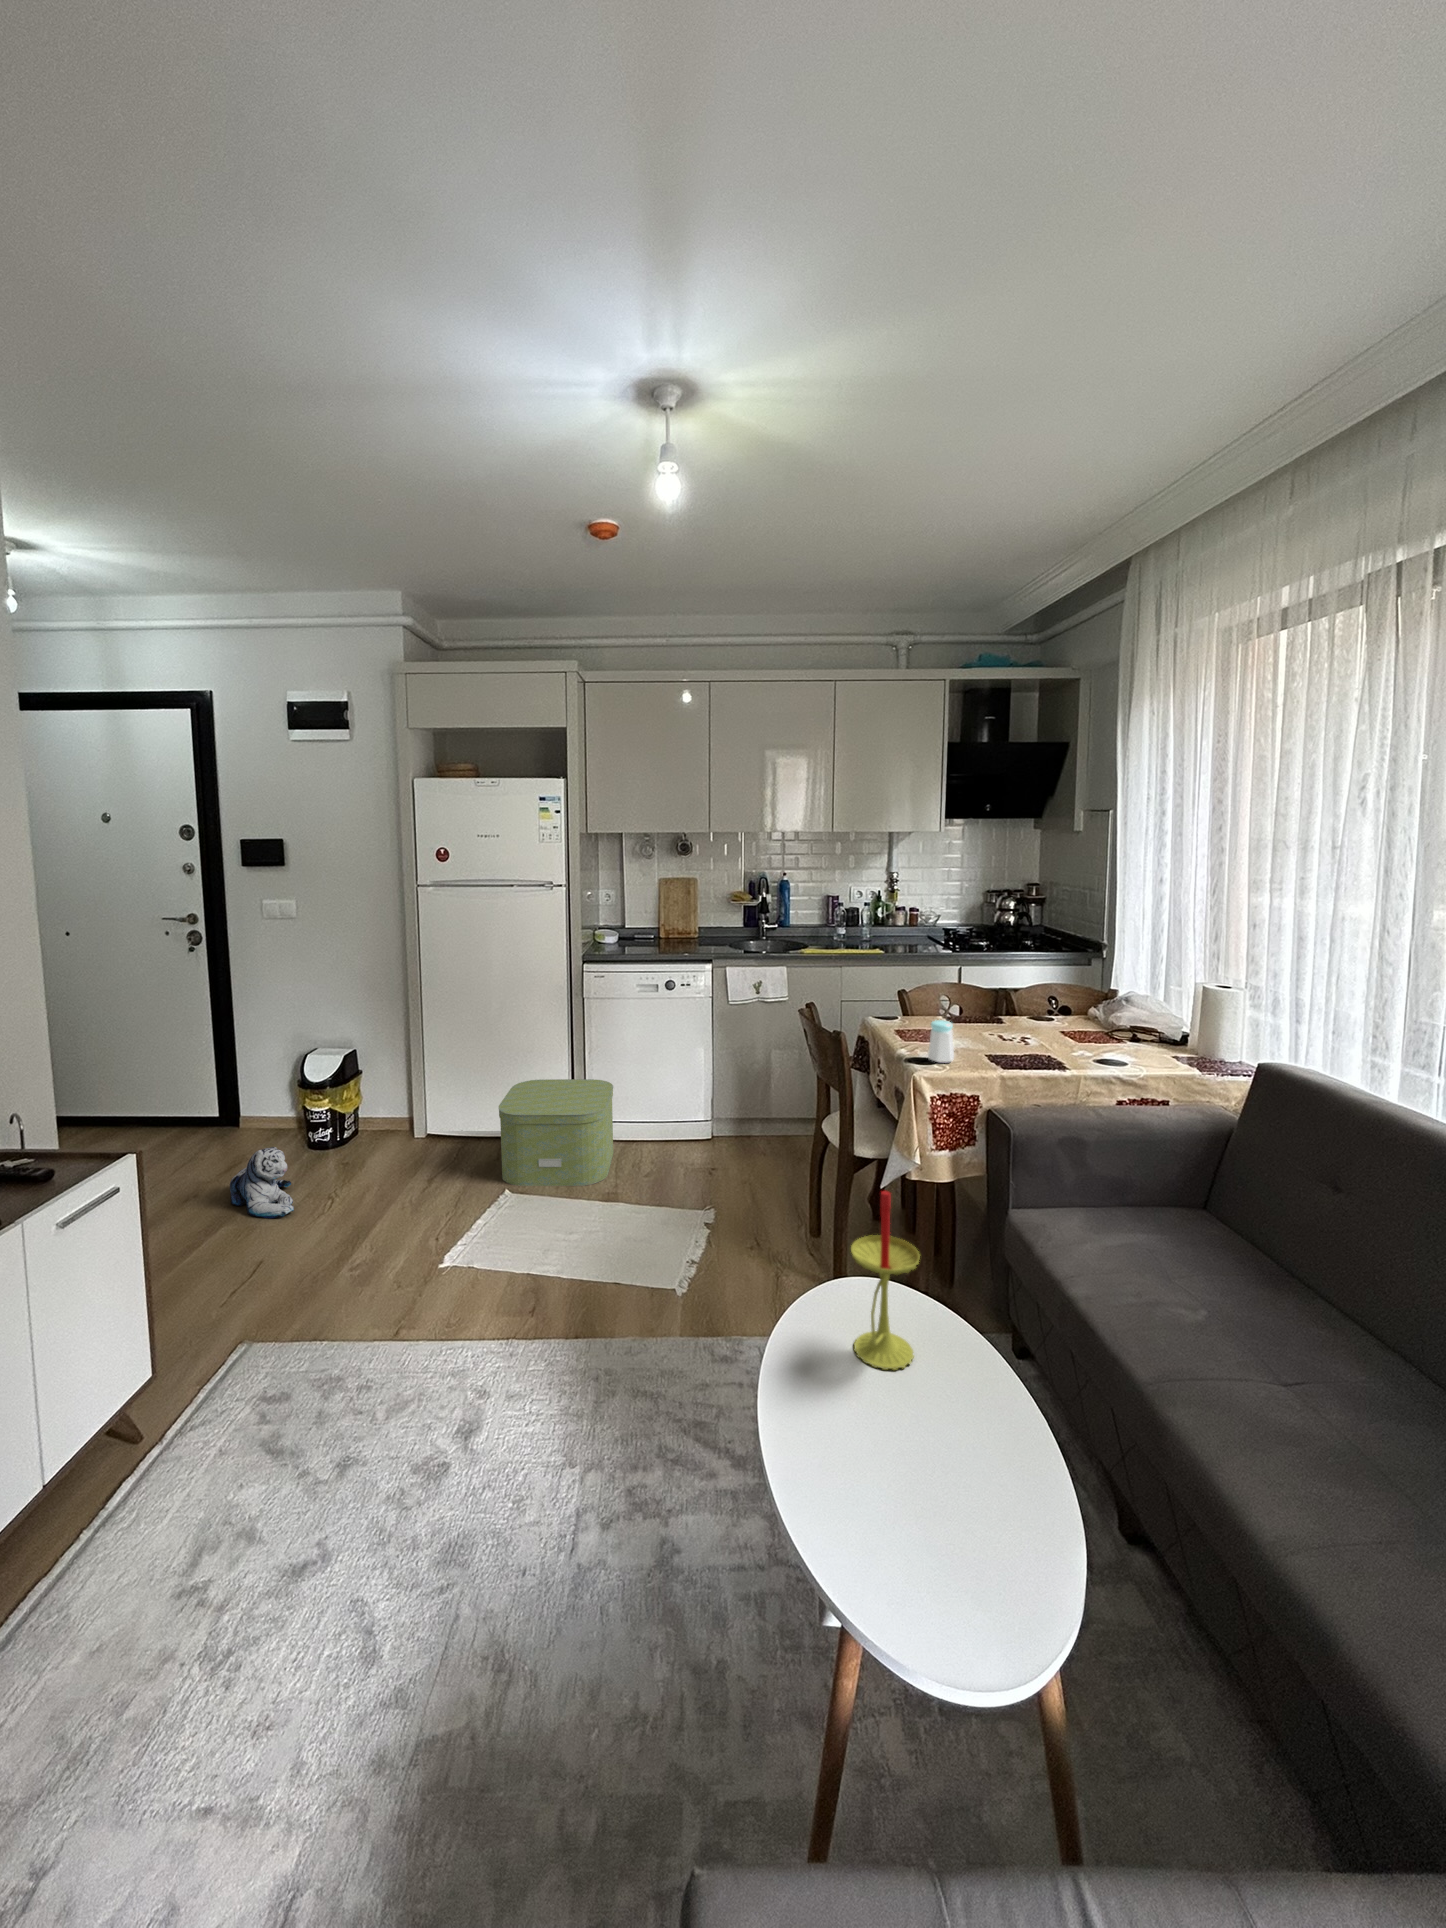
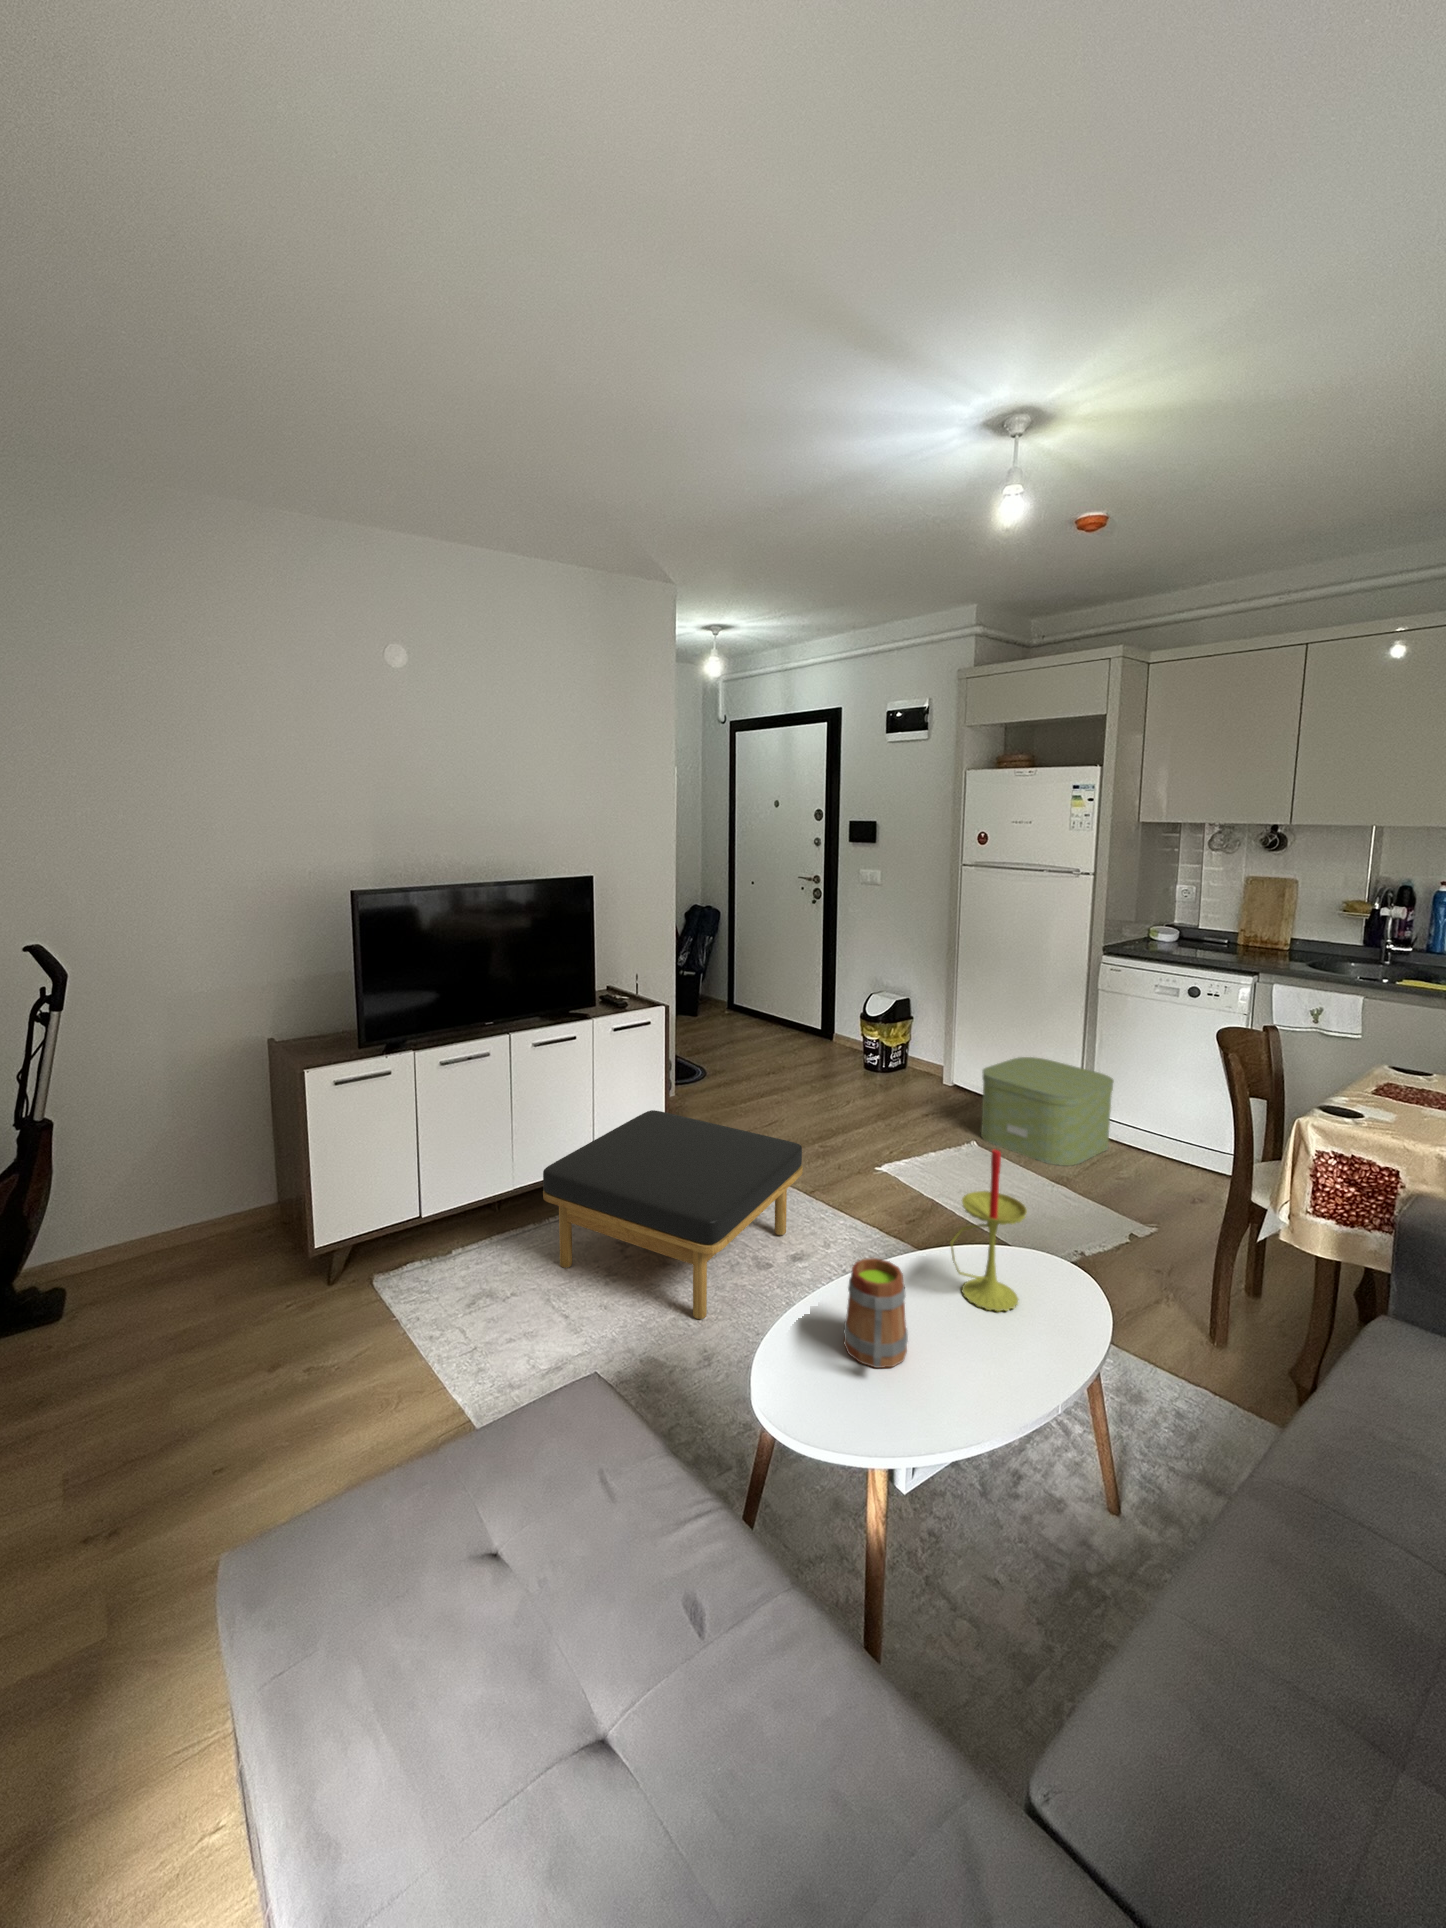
salt shaker: present [928,1020,954,1062] -> none [1364,1070,1408,1126]
plush toy: present [230,1147,294,1218] -> none [788,1050,830,1101]
ottoman: none [48,1281,470,1727] -> present [543,1110,803,1319]
mug: none [871,1374,971,1520] -> present [843,1258,908,1368]

